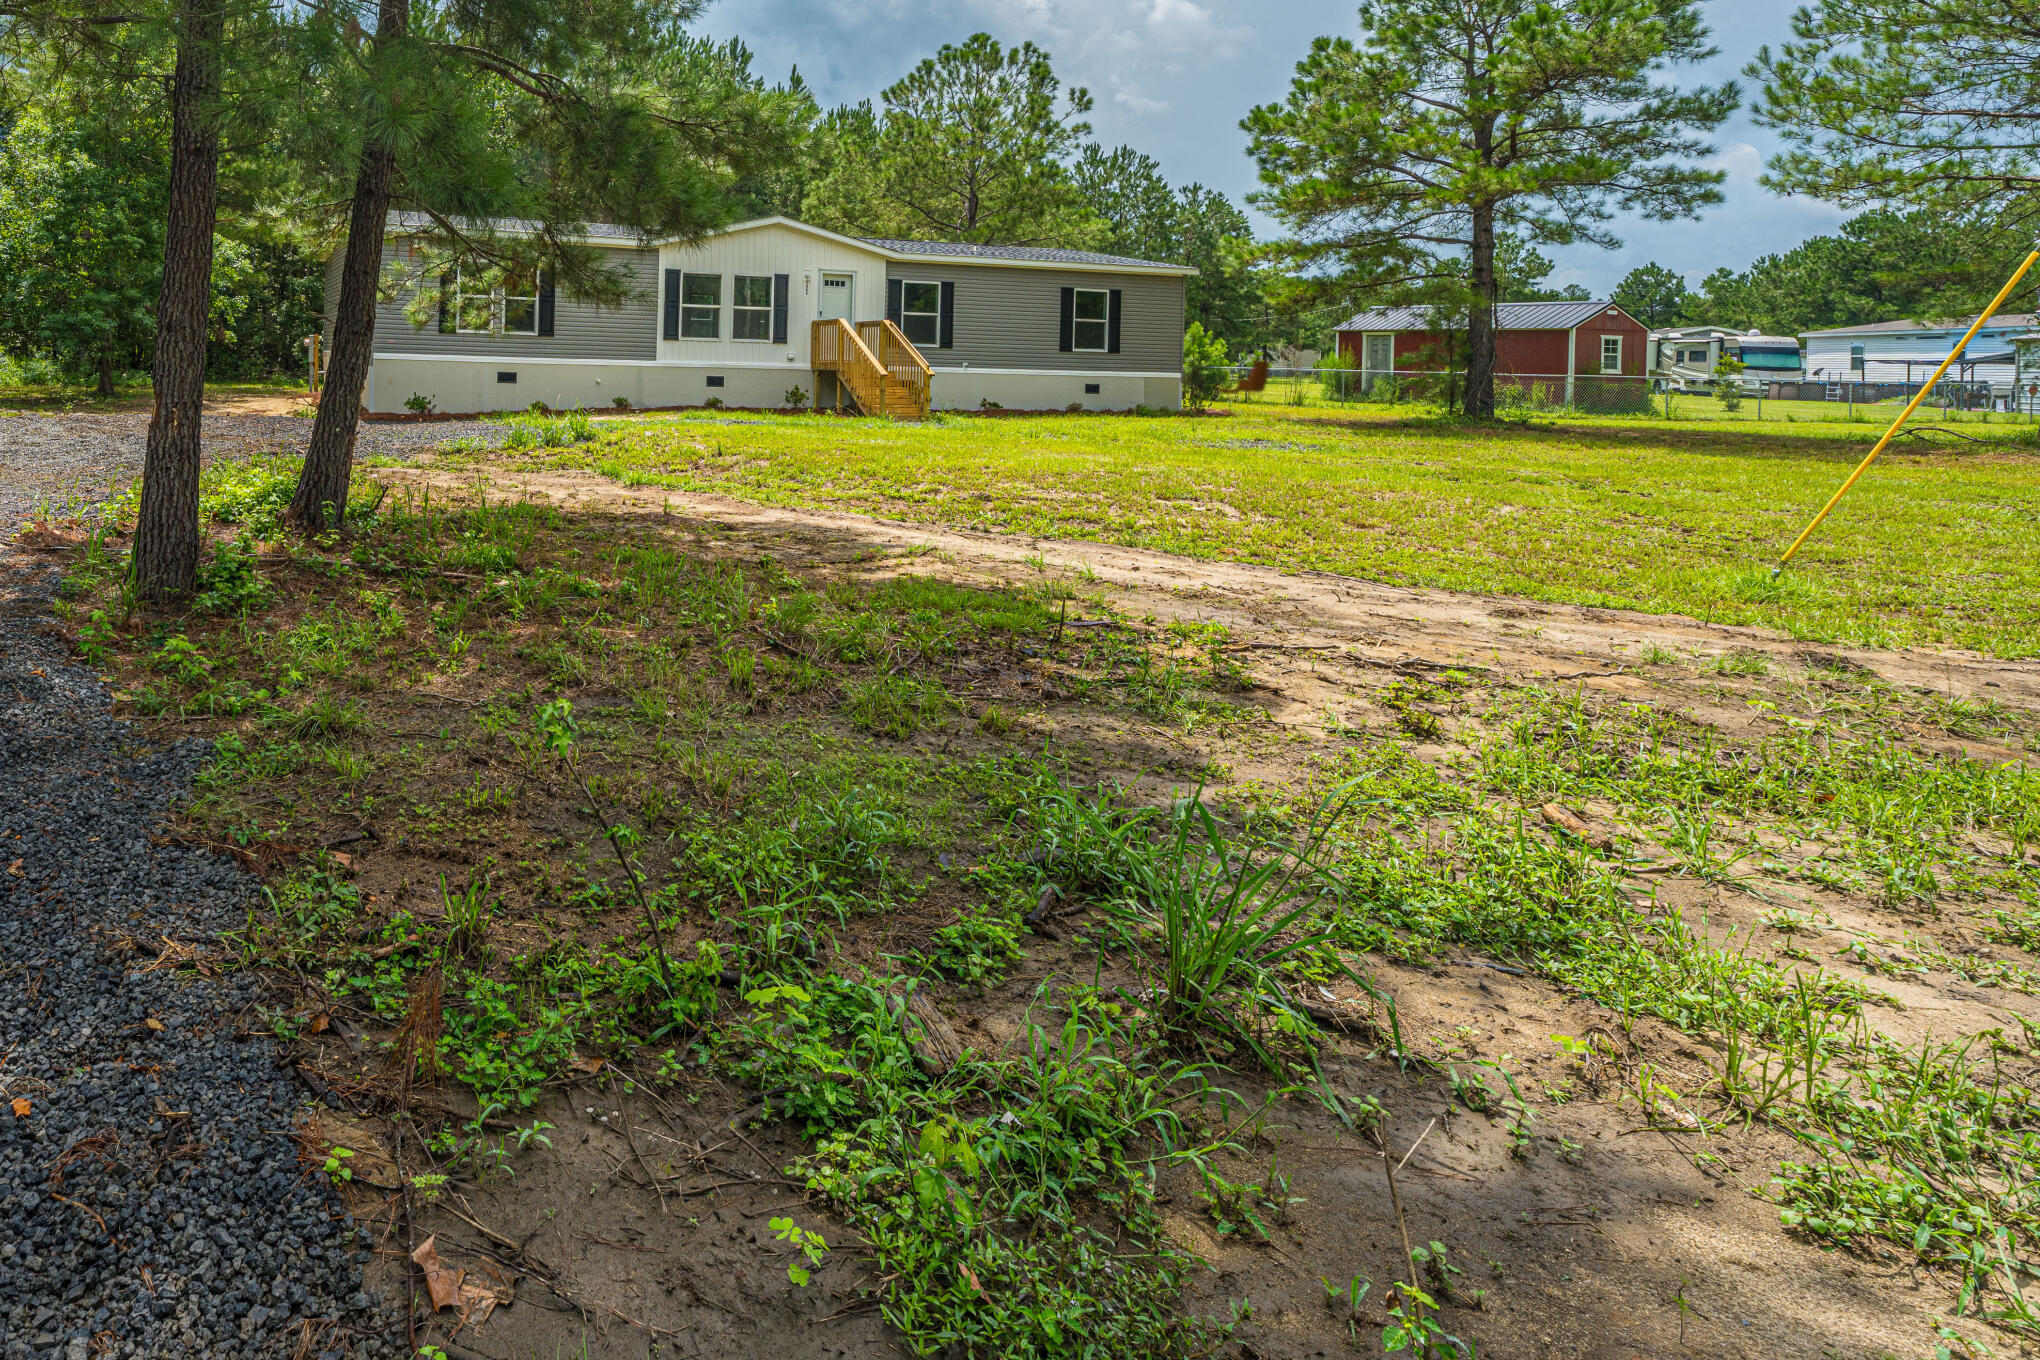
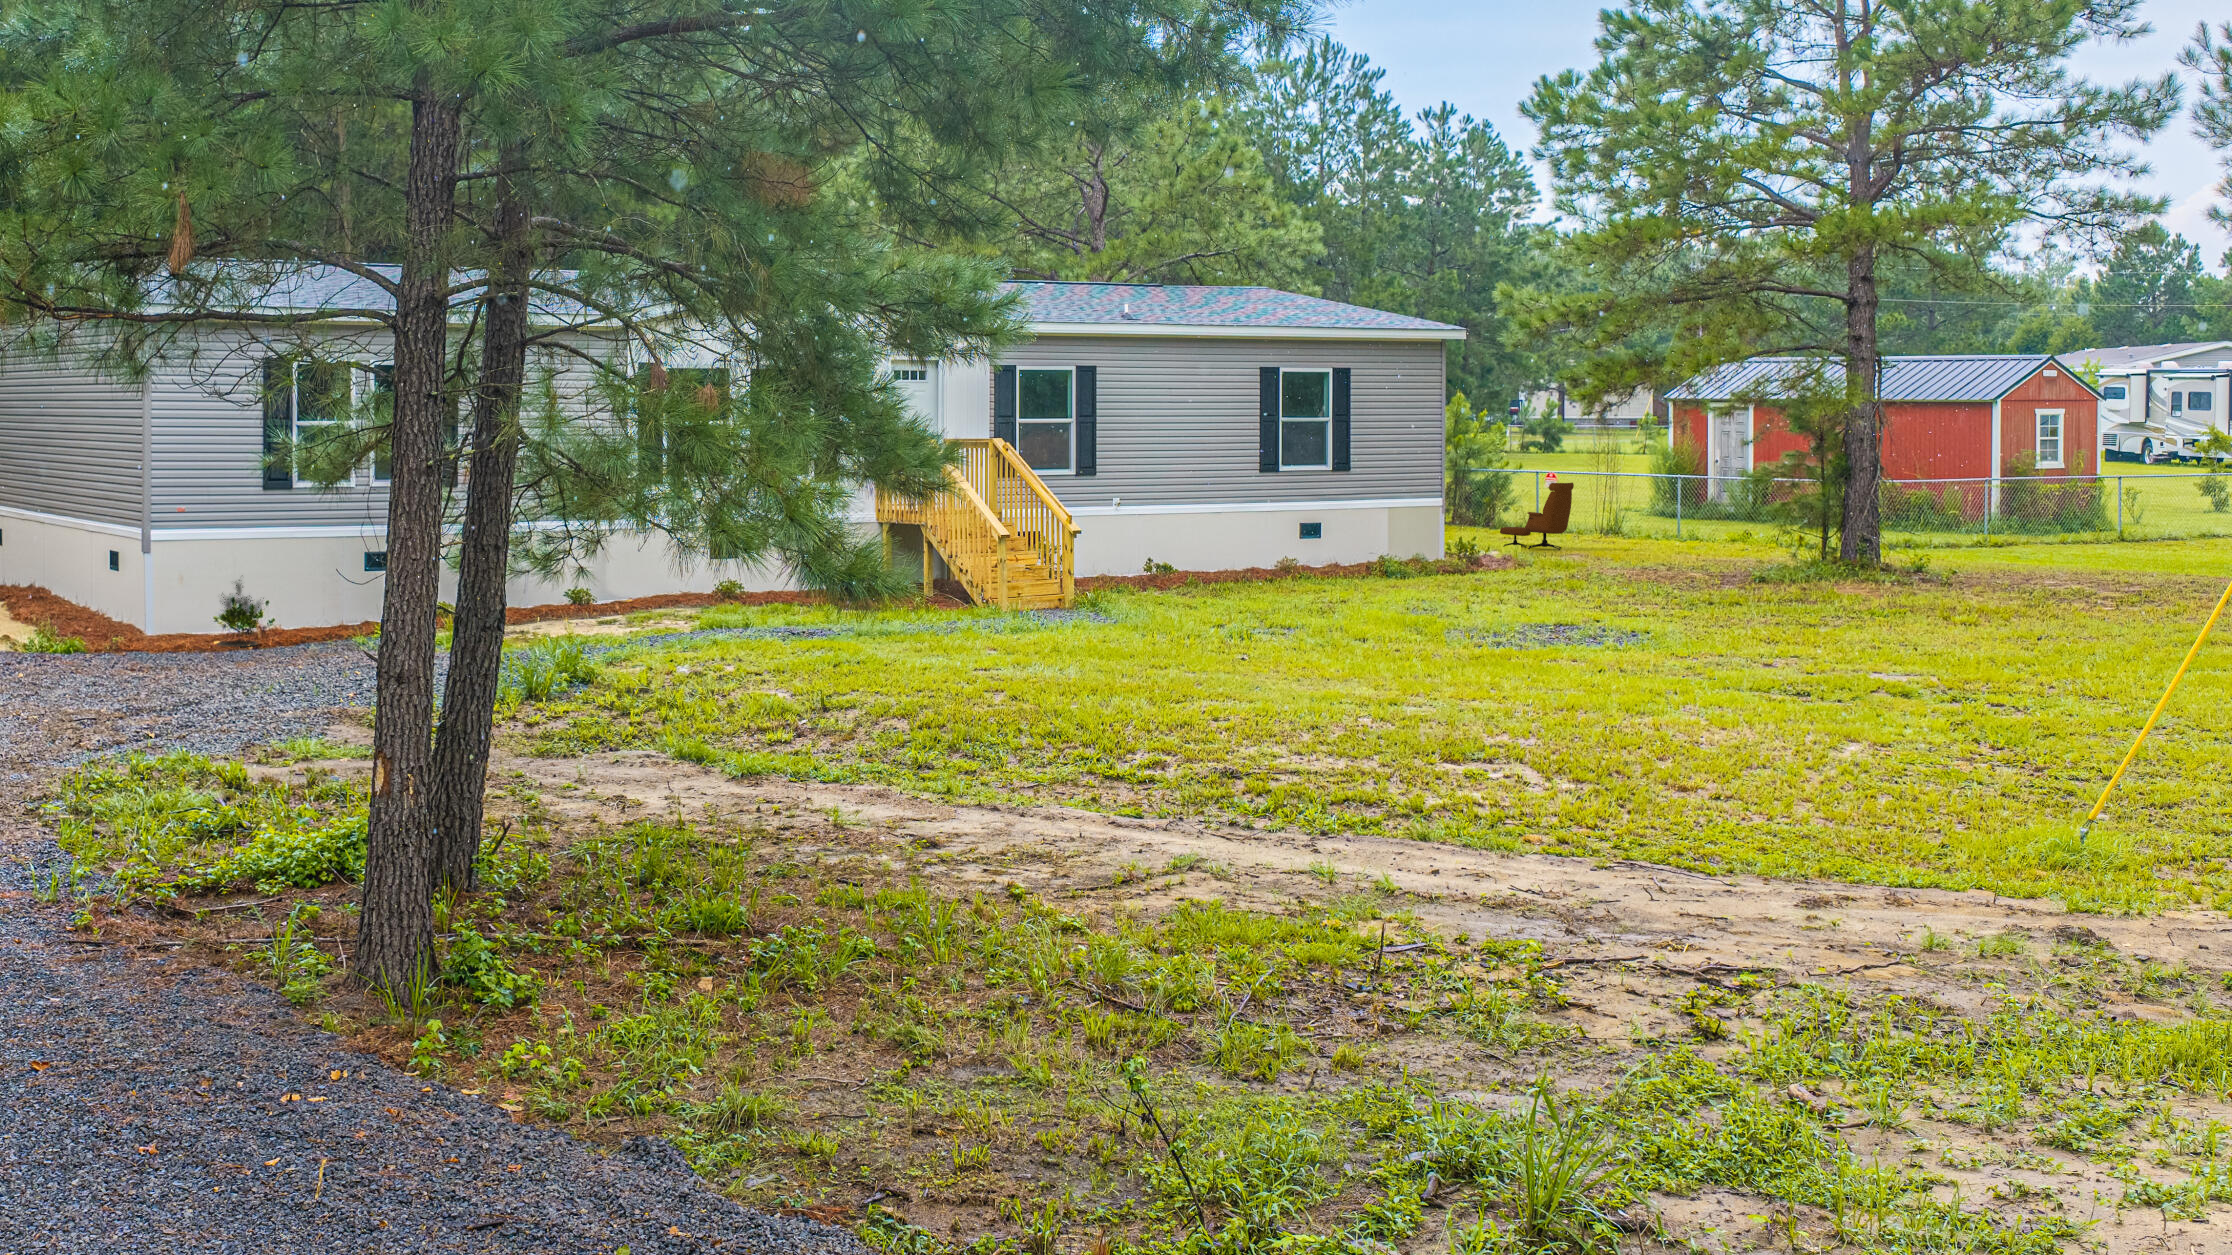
potted tree: none [381,368,410,411] -> present [219,580,264,647]

